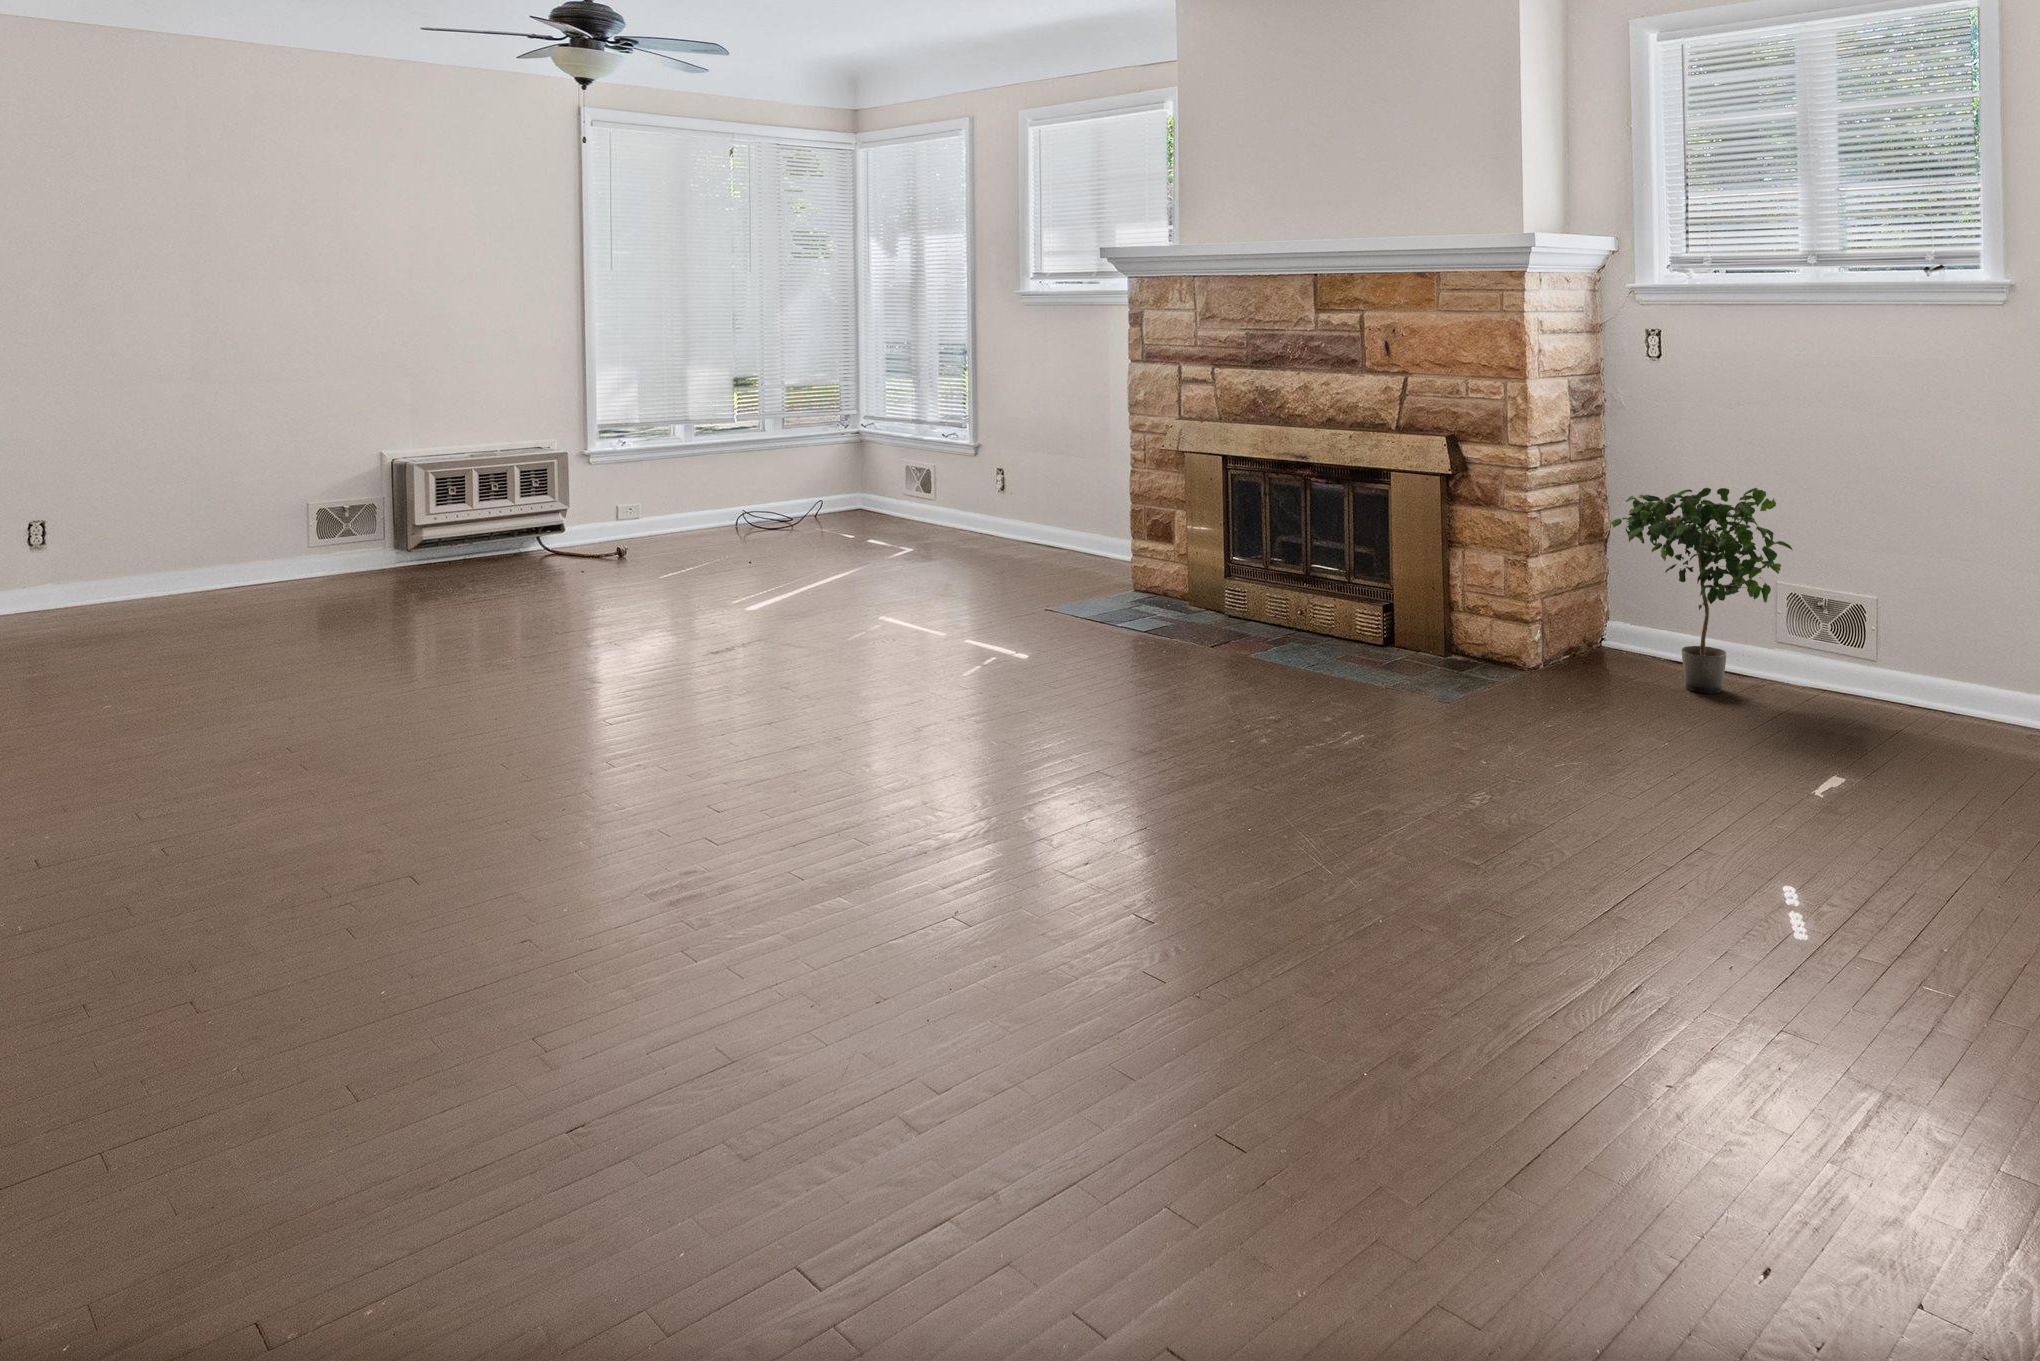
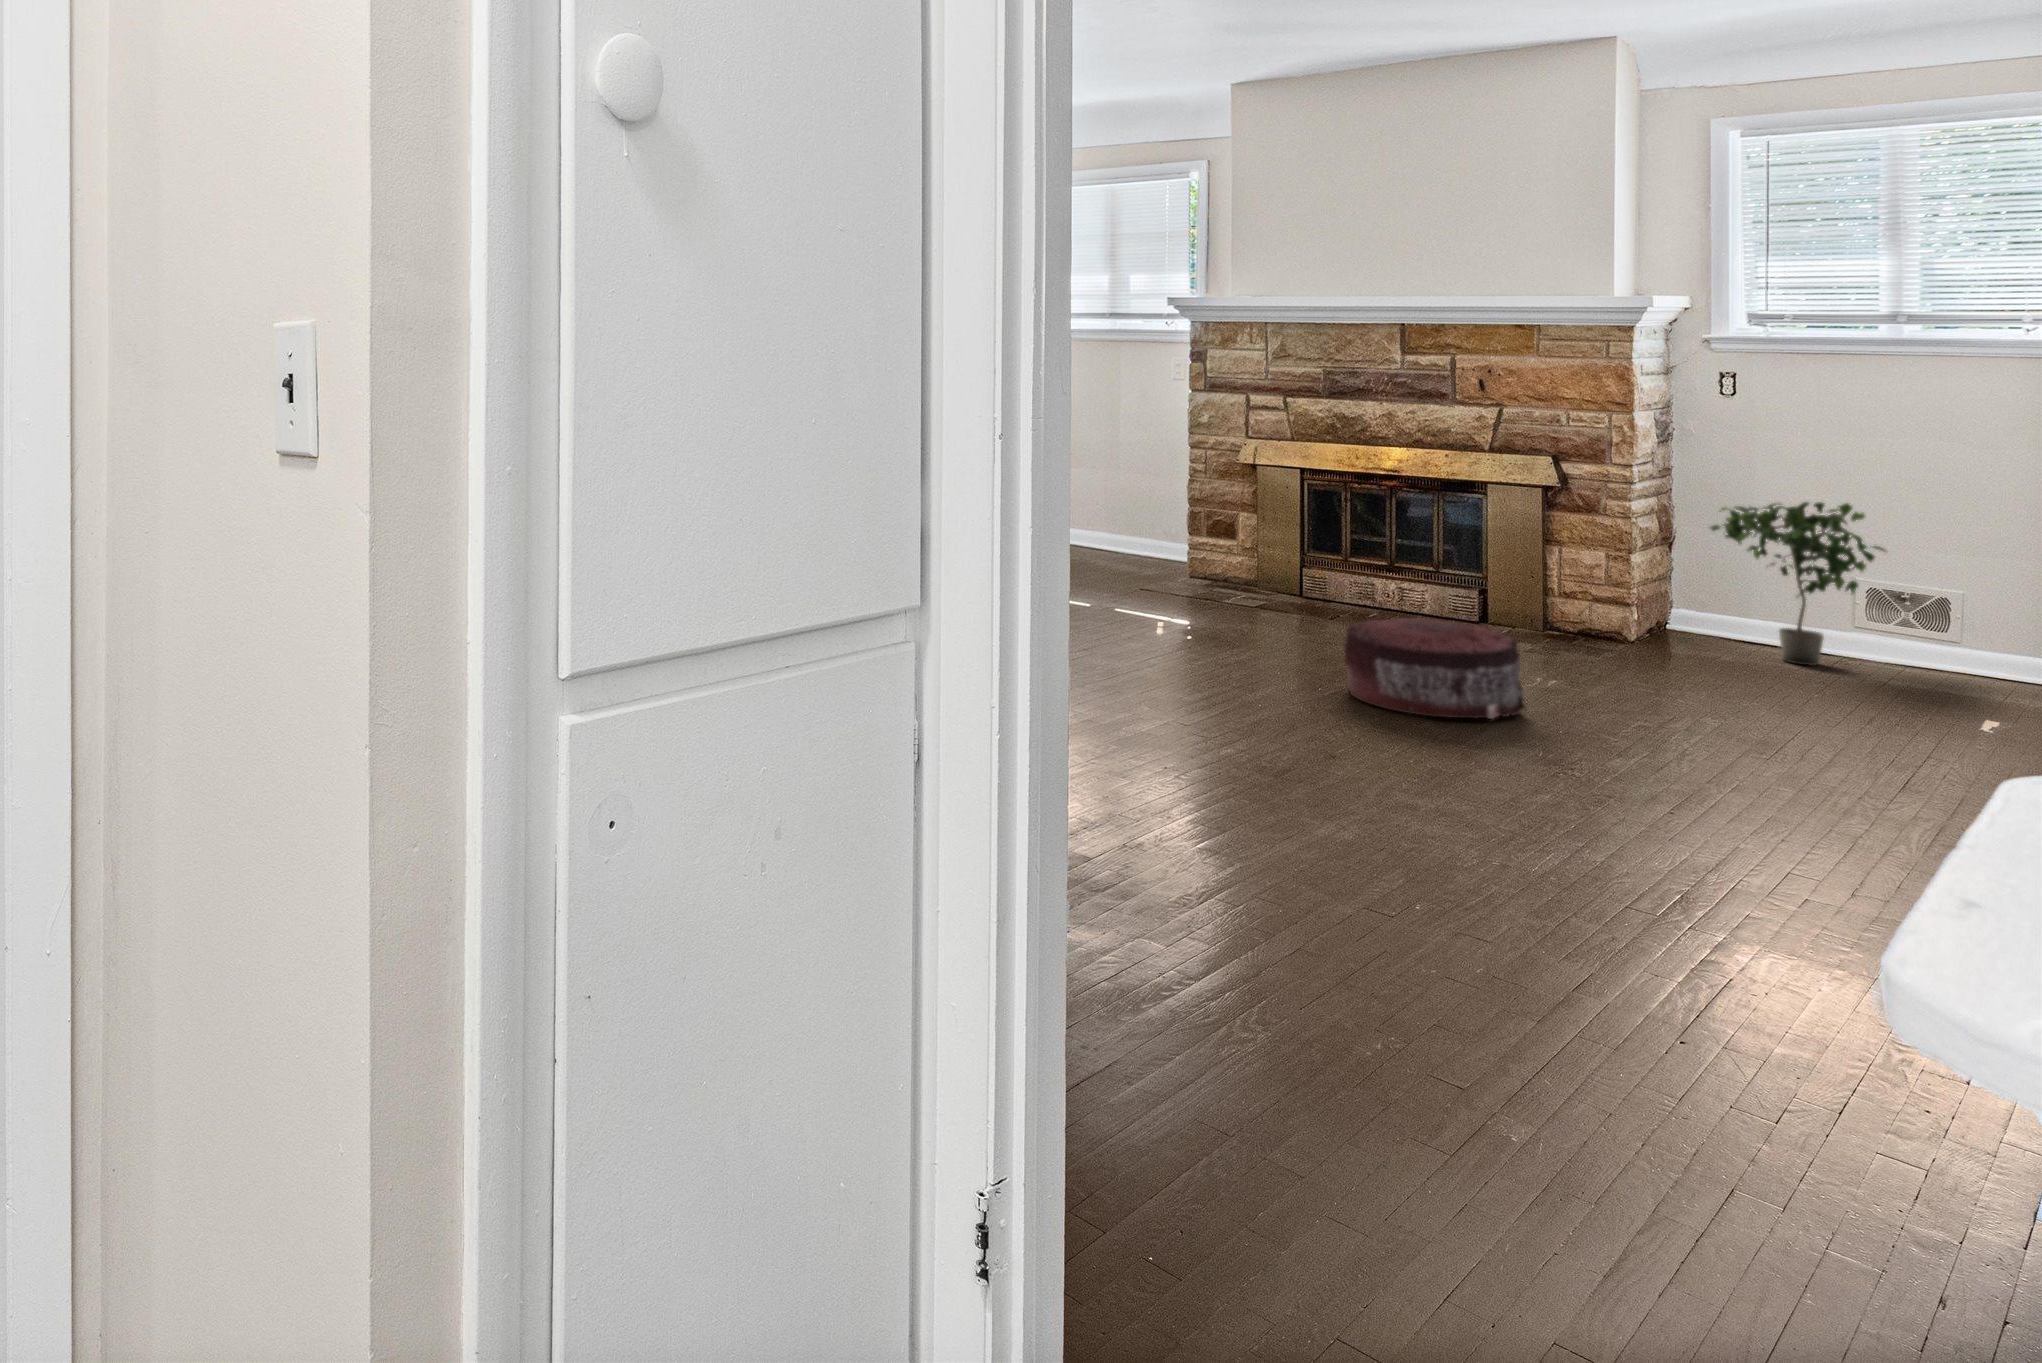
pouf: none [1054,659,1259,813] -> present [1343,618,1525,719]

